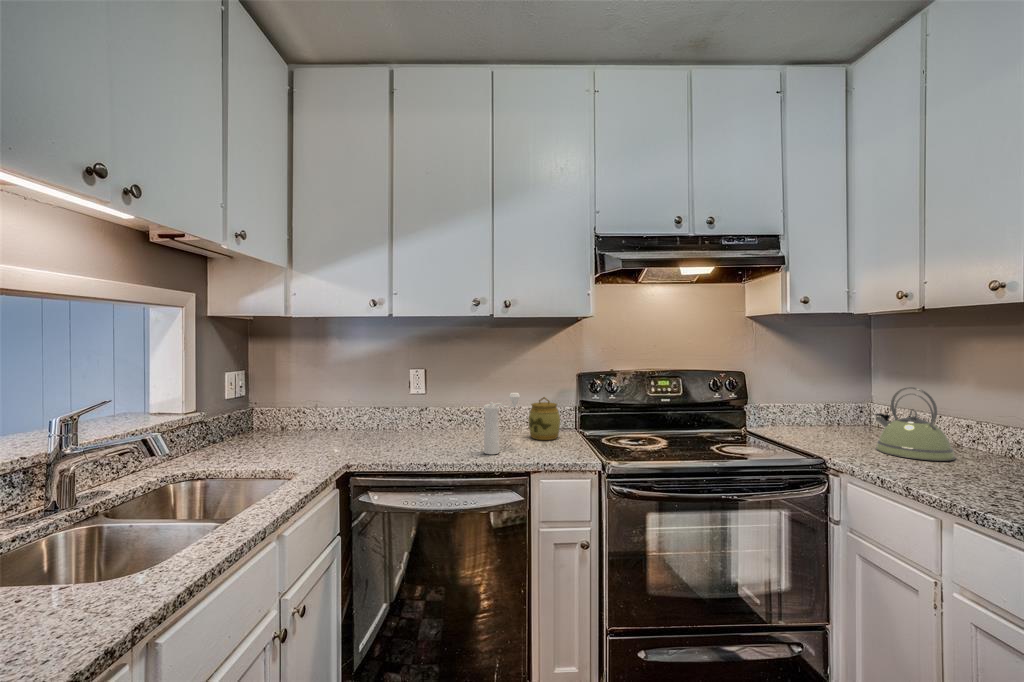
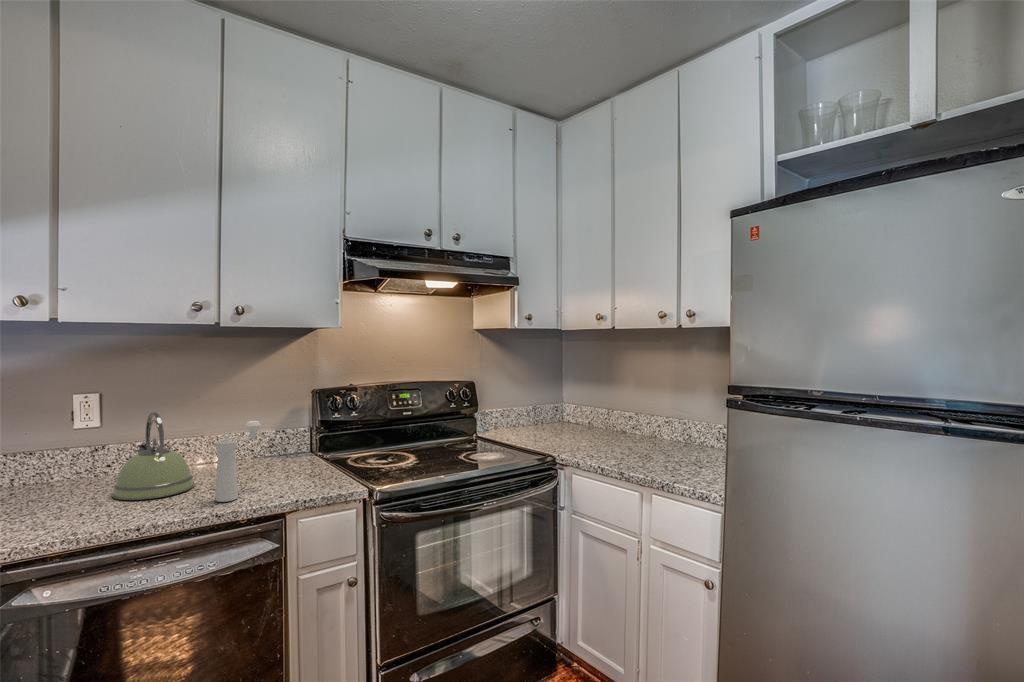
kettle: present [875,387,955,461] -> present [112,412,195,500]
jar: present [529,397,560,440] -> none [261,422,301,475]

